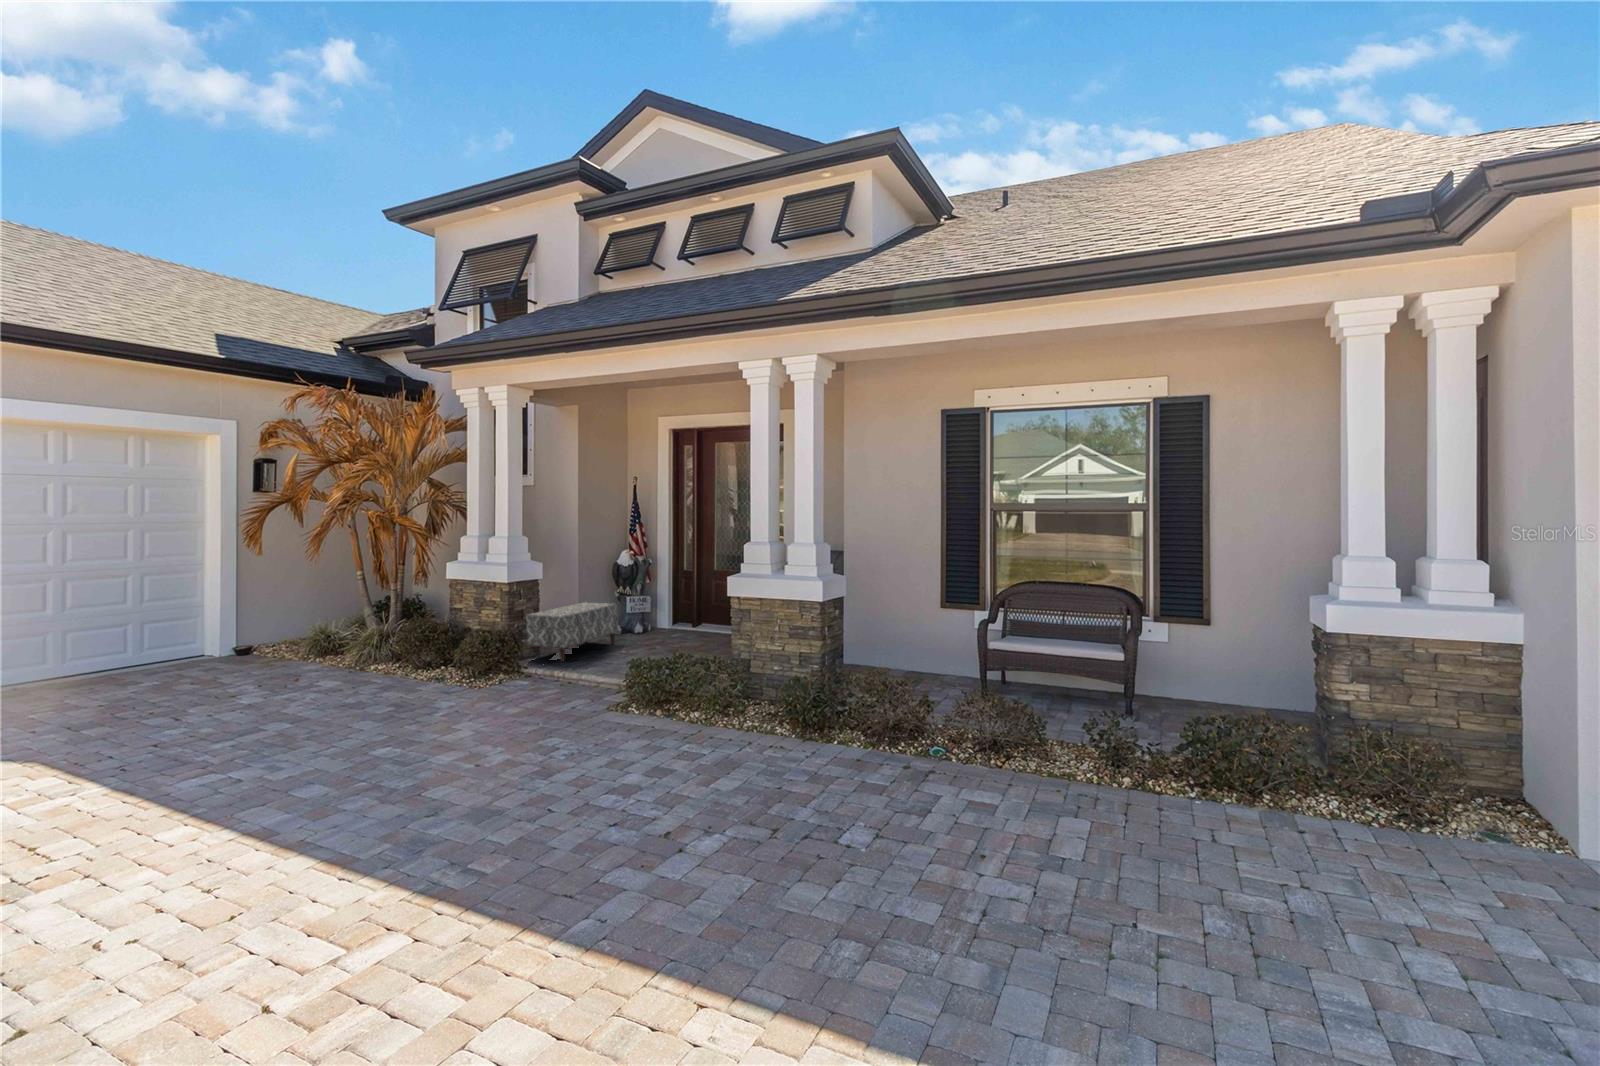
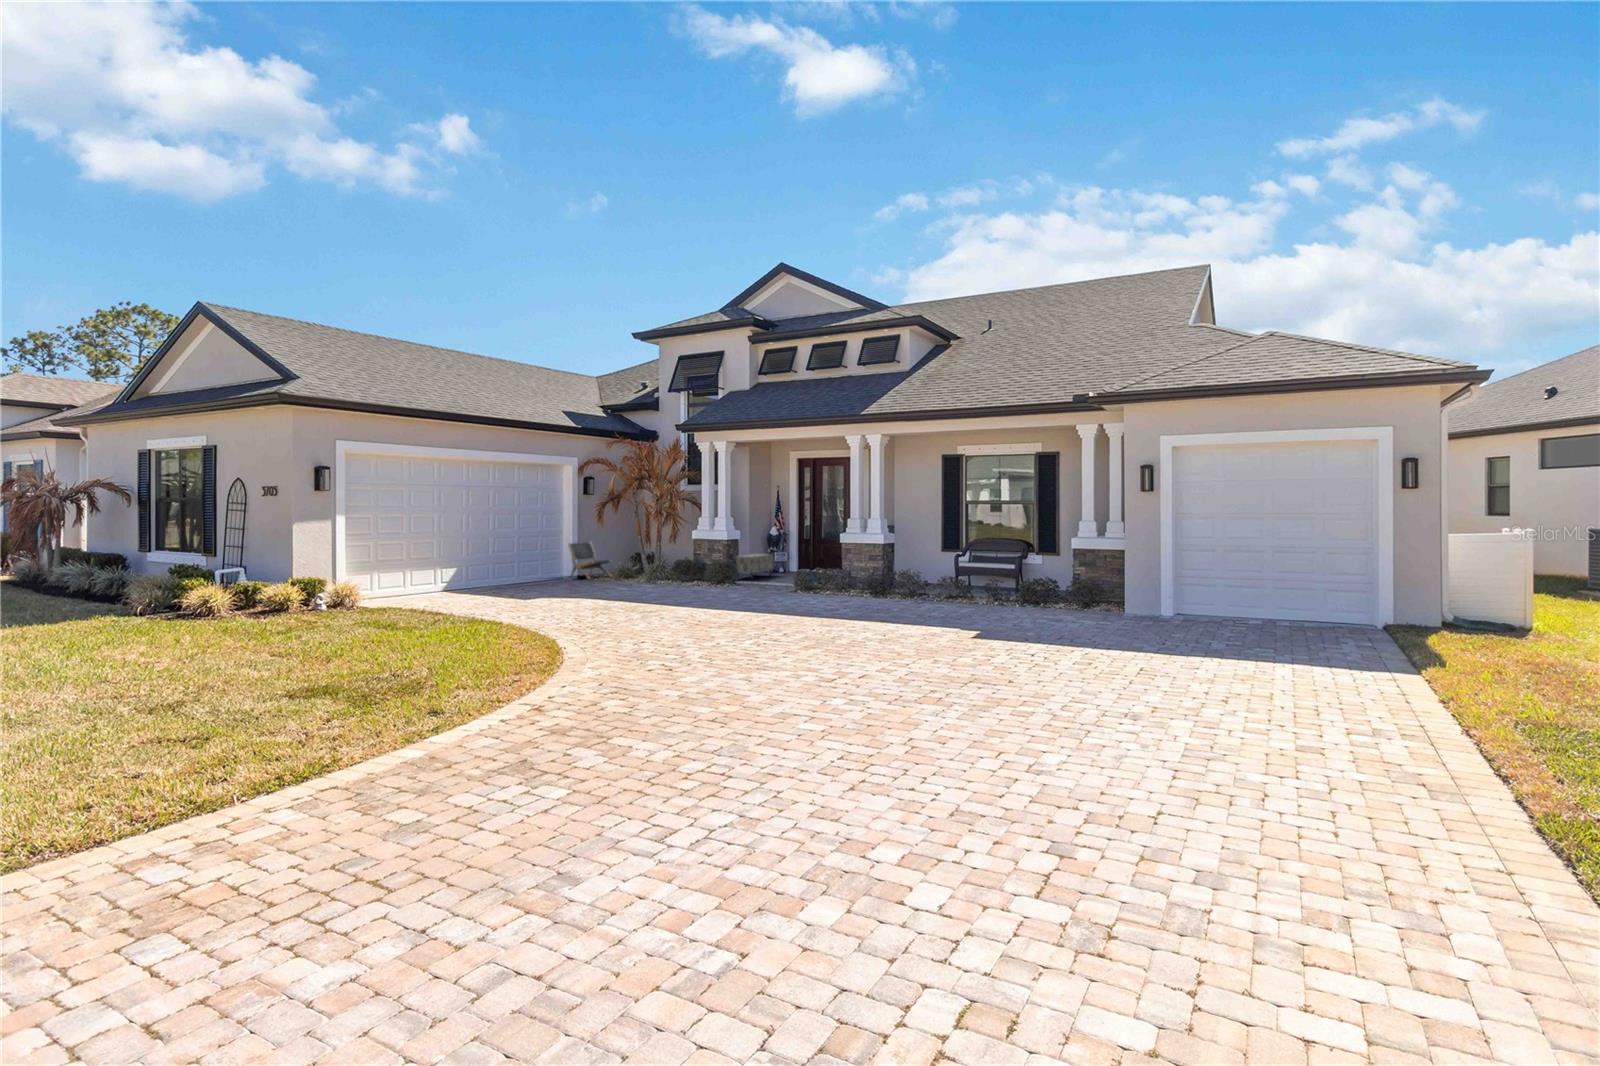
lounge chair: none [206,581,303,661] -> present [568,542,611,579]

